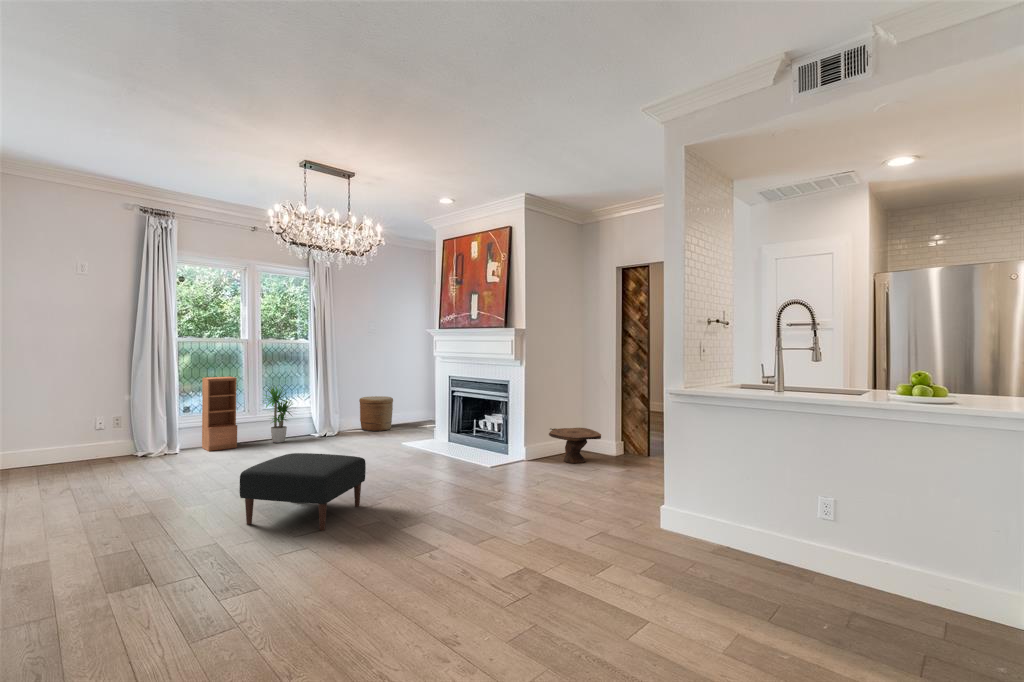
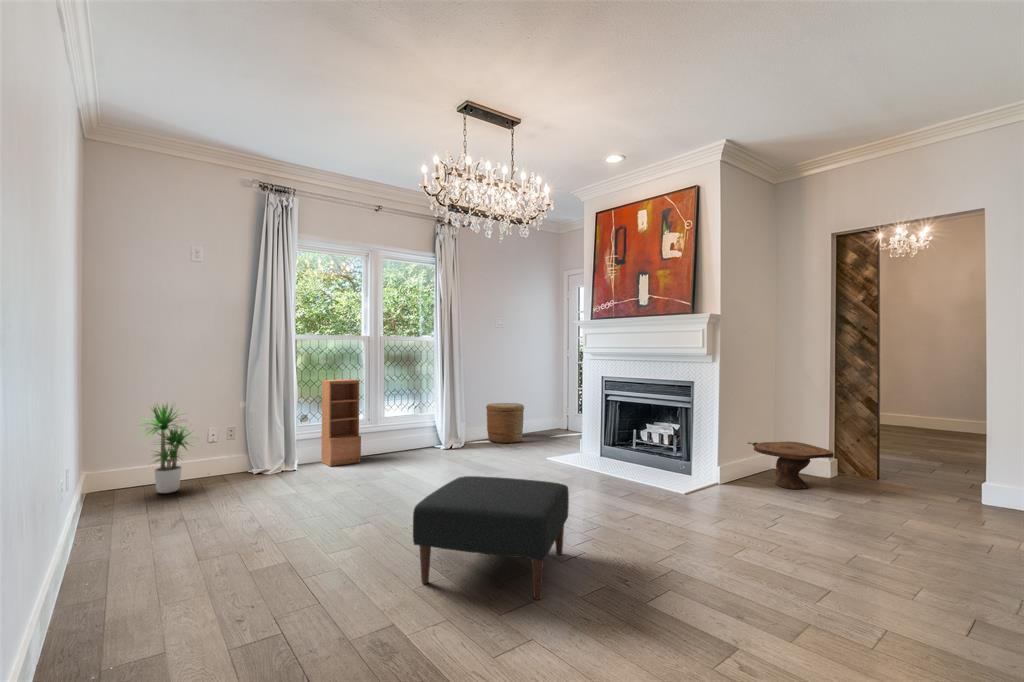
potted plant: present [264,386,292,443] -> present [143,405,194,493]

